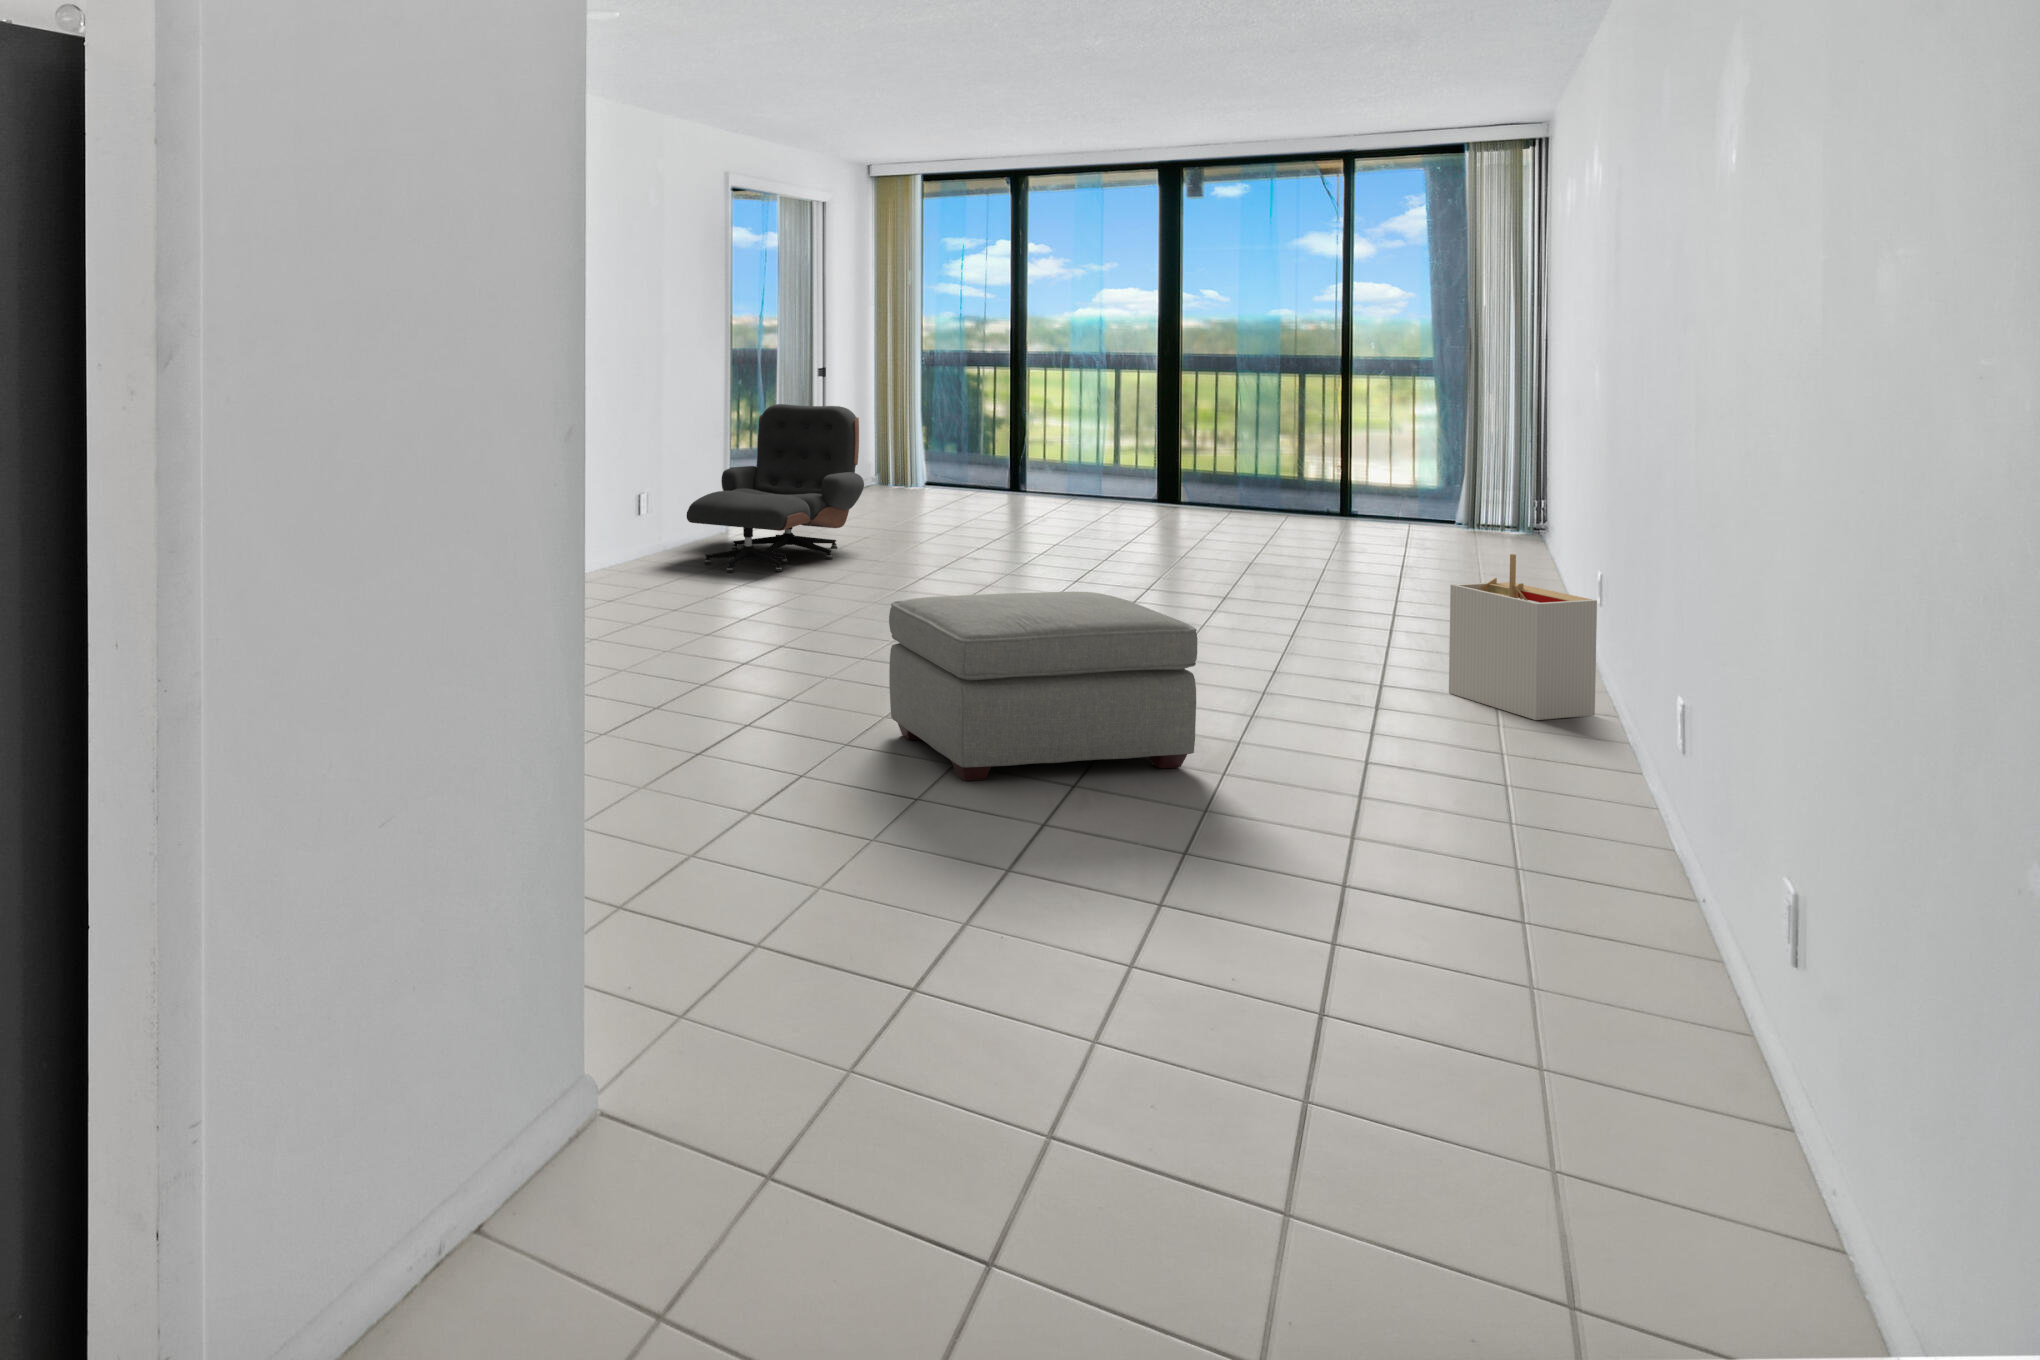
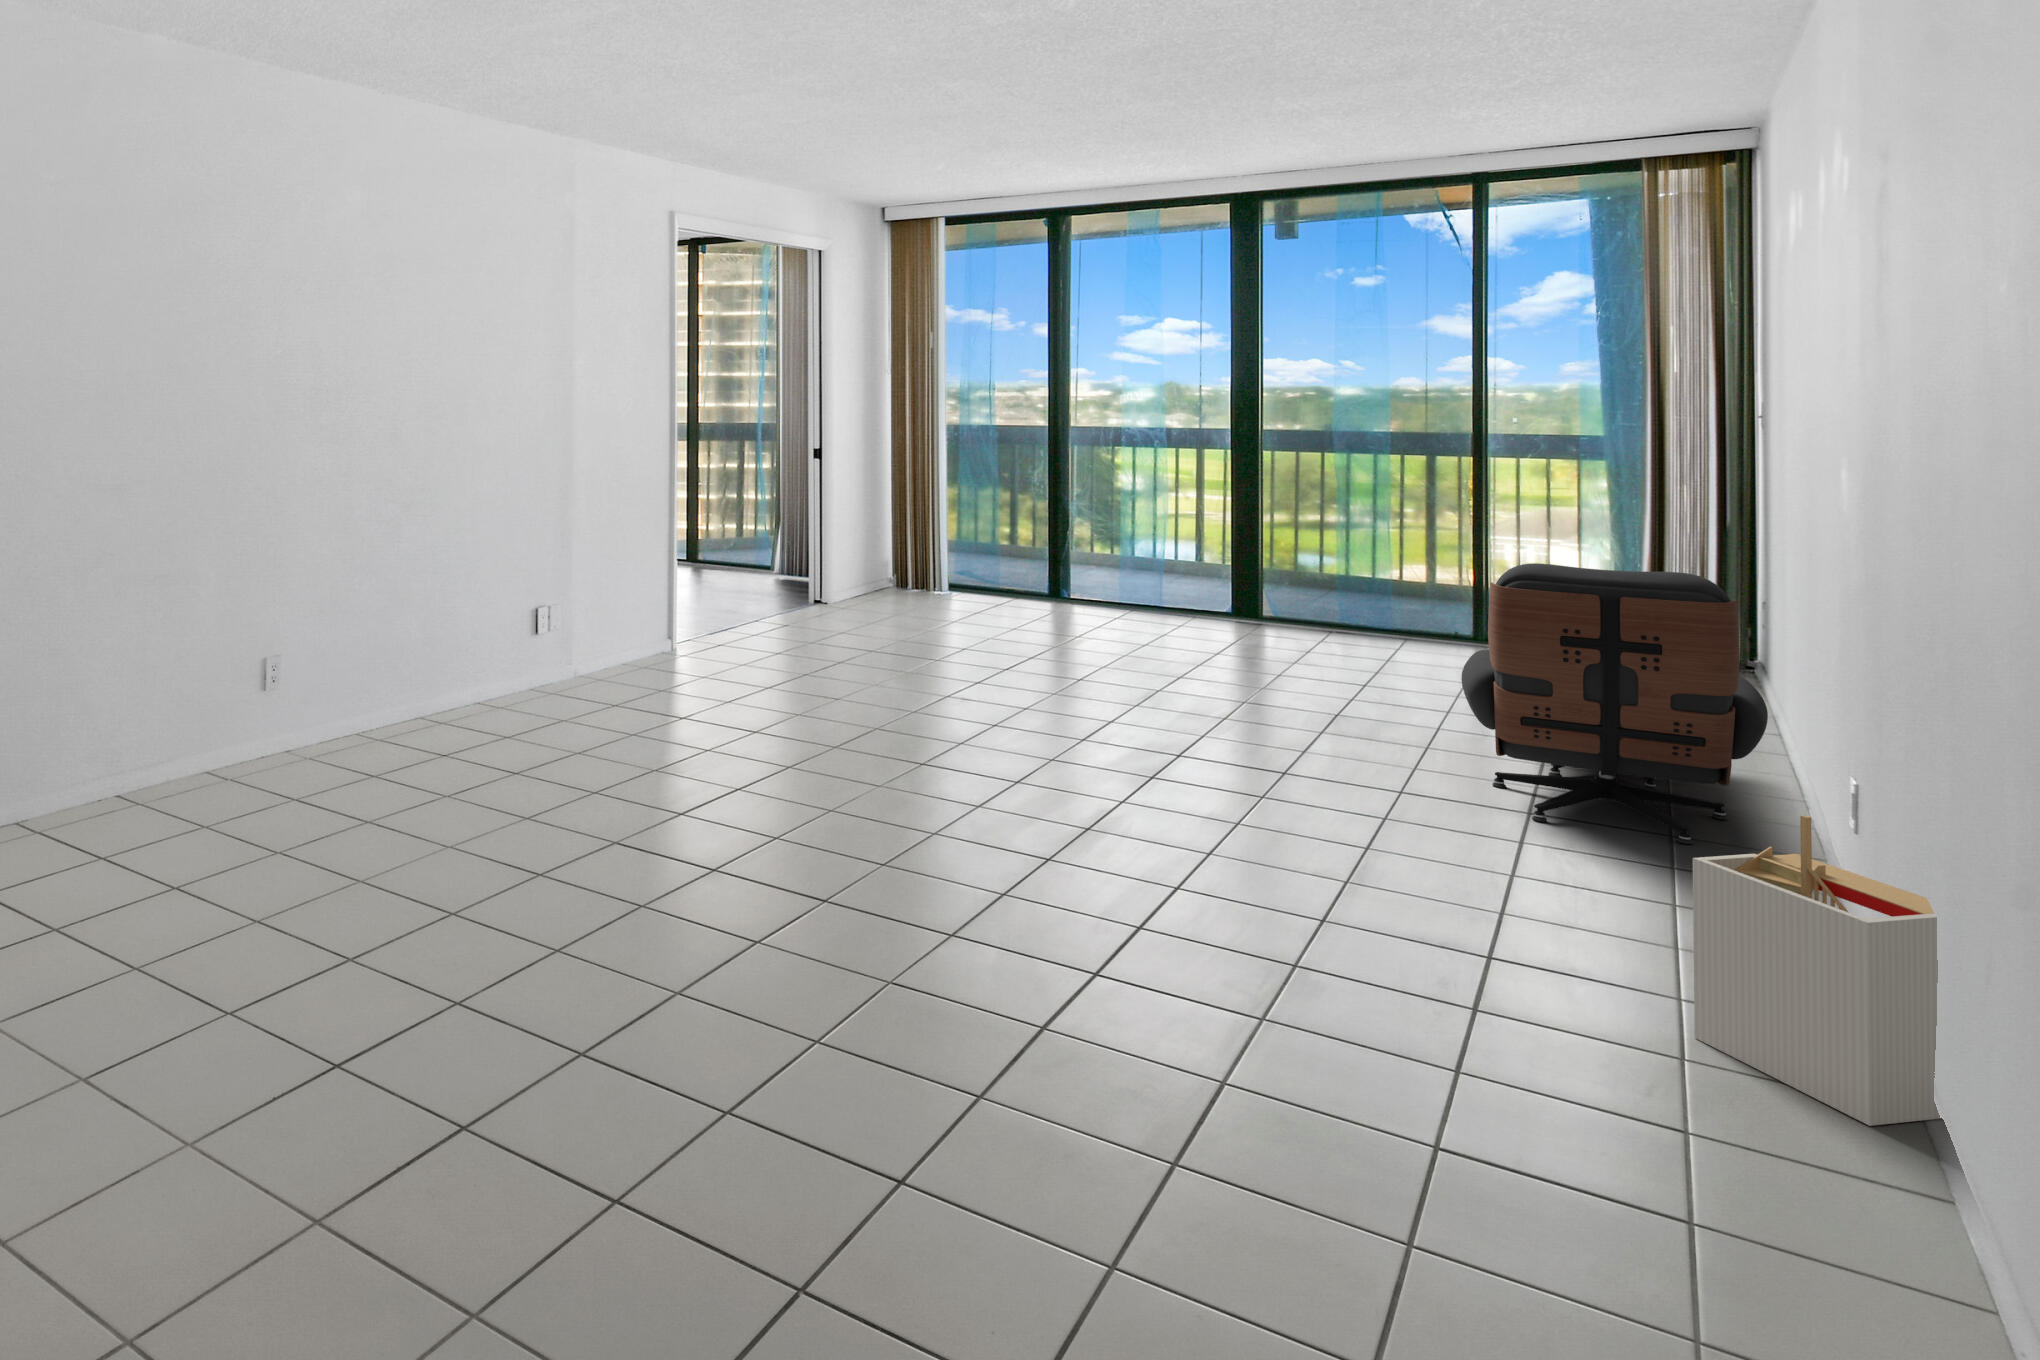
lounge chair: present [687,404,864,572] -> present [1461,563,1768,844]
ottoman: present [889,592,1197,781] -> none [724,882,1245,1281]

